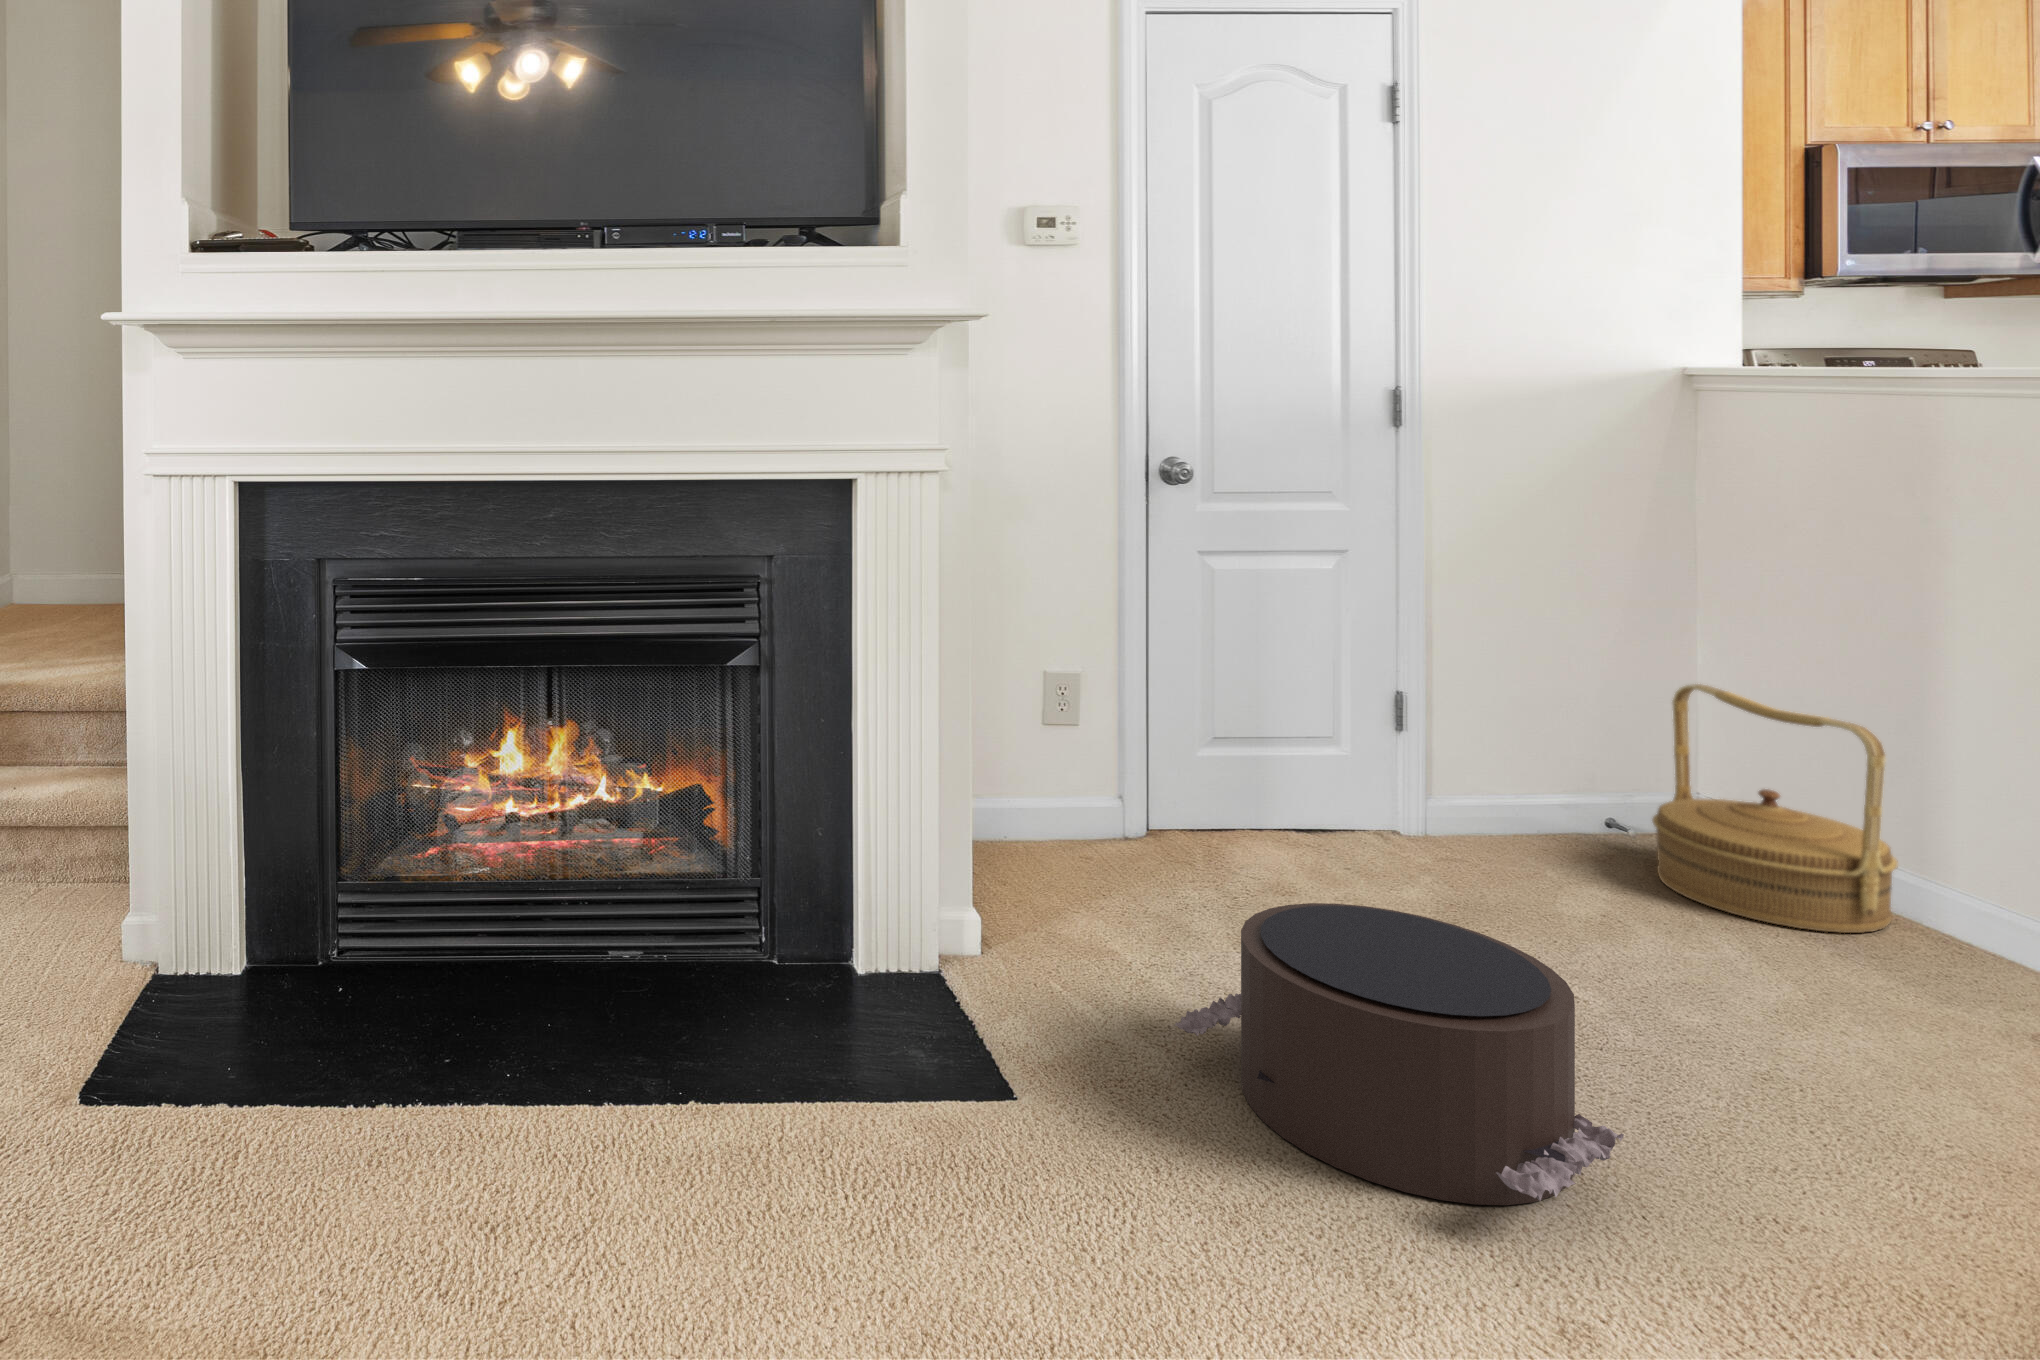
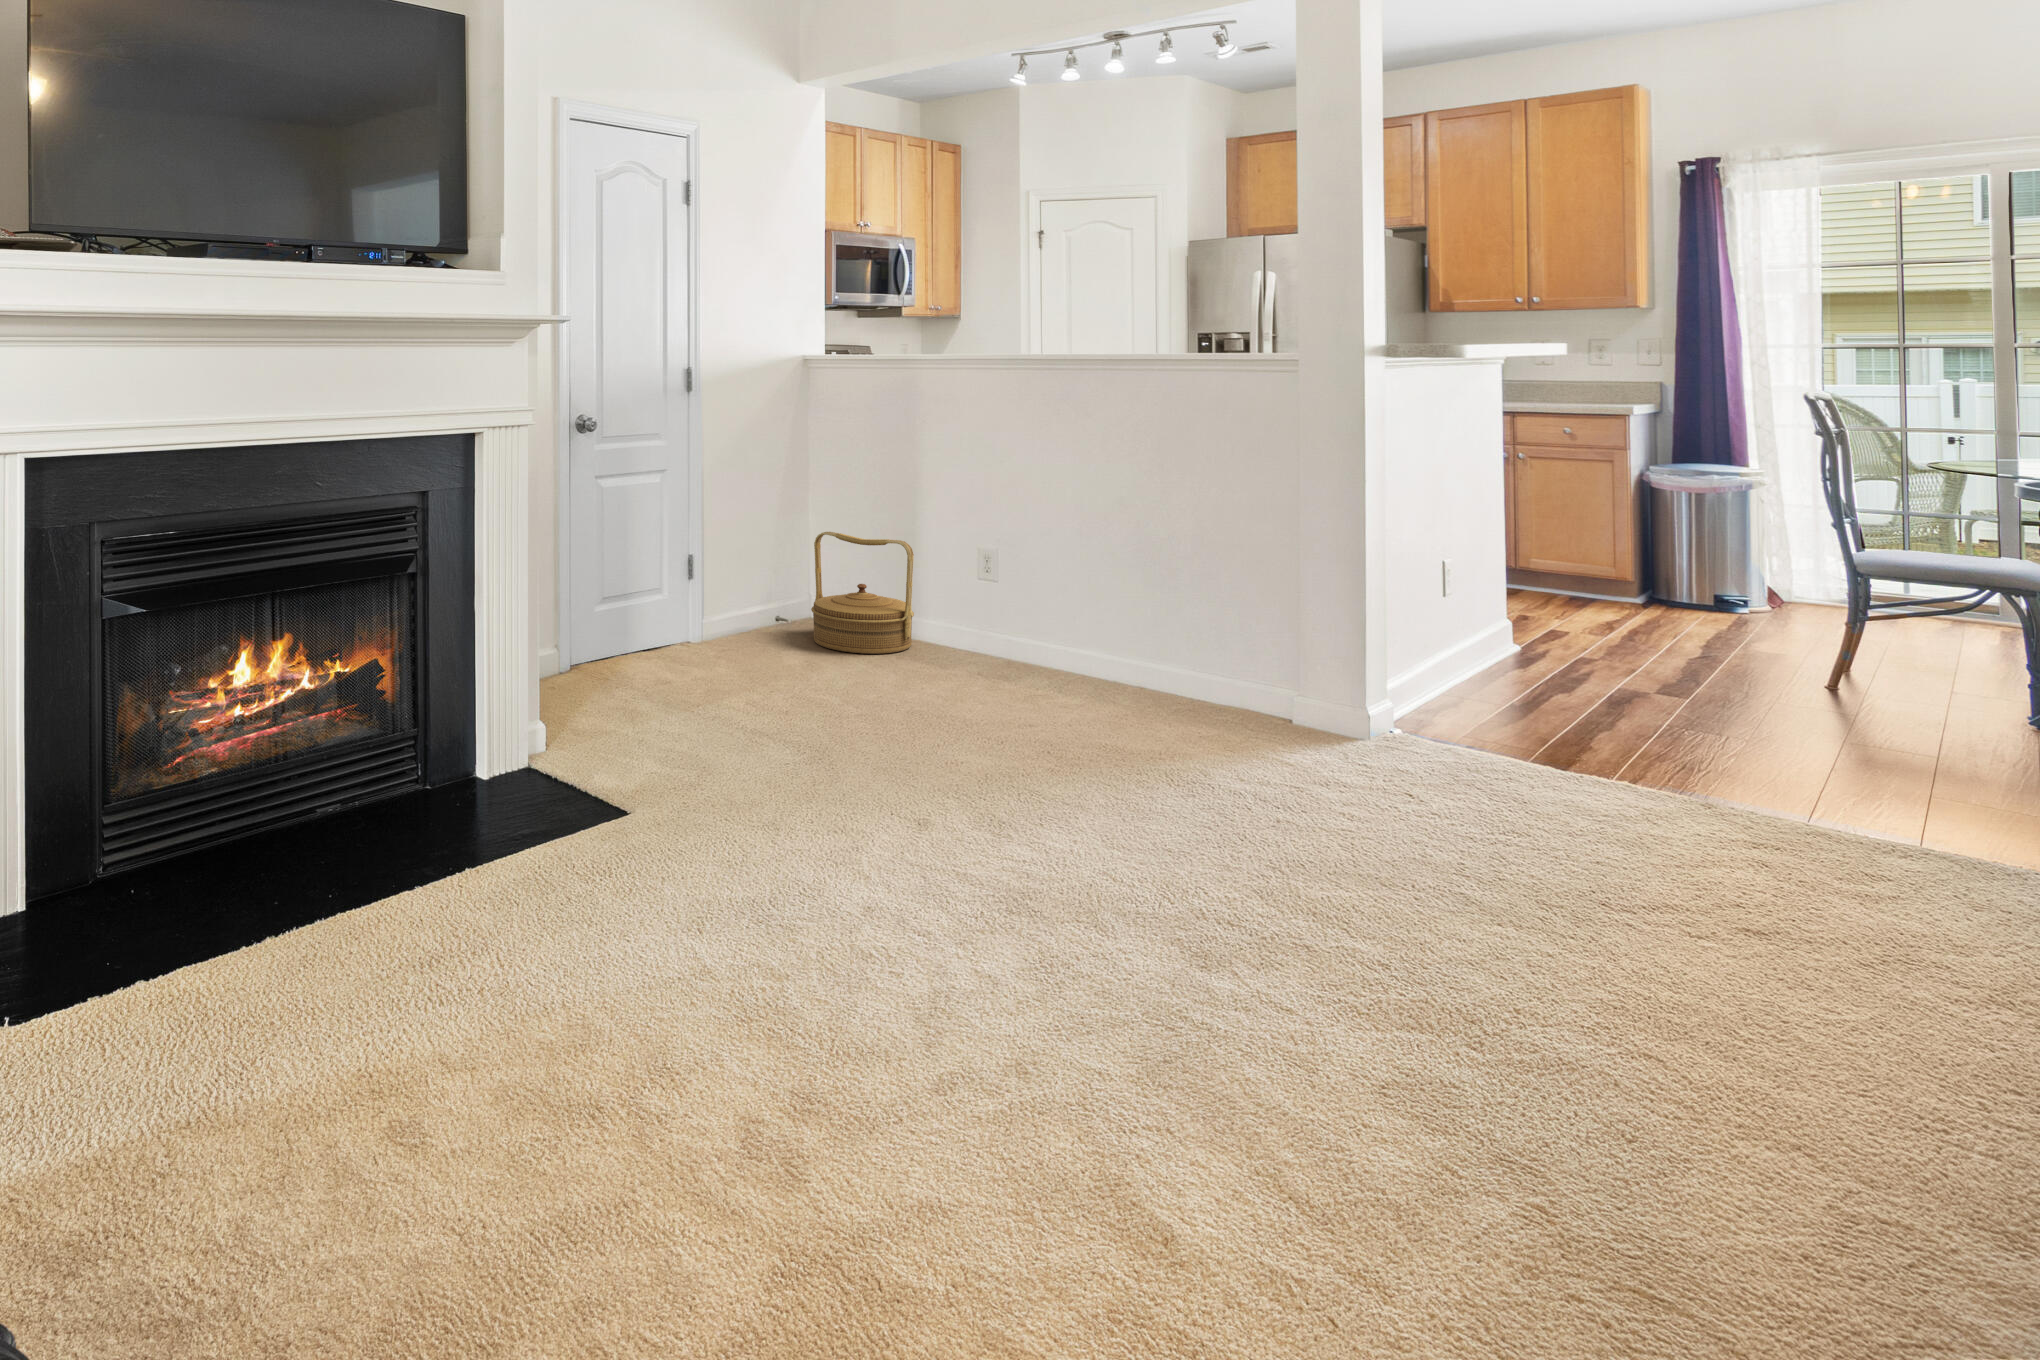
pouf: present [1175,903,1624,1205] -> none [691,664,902,801]

